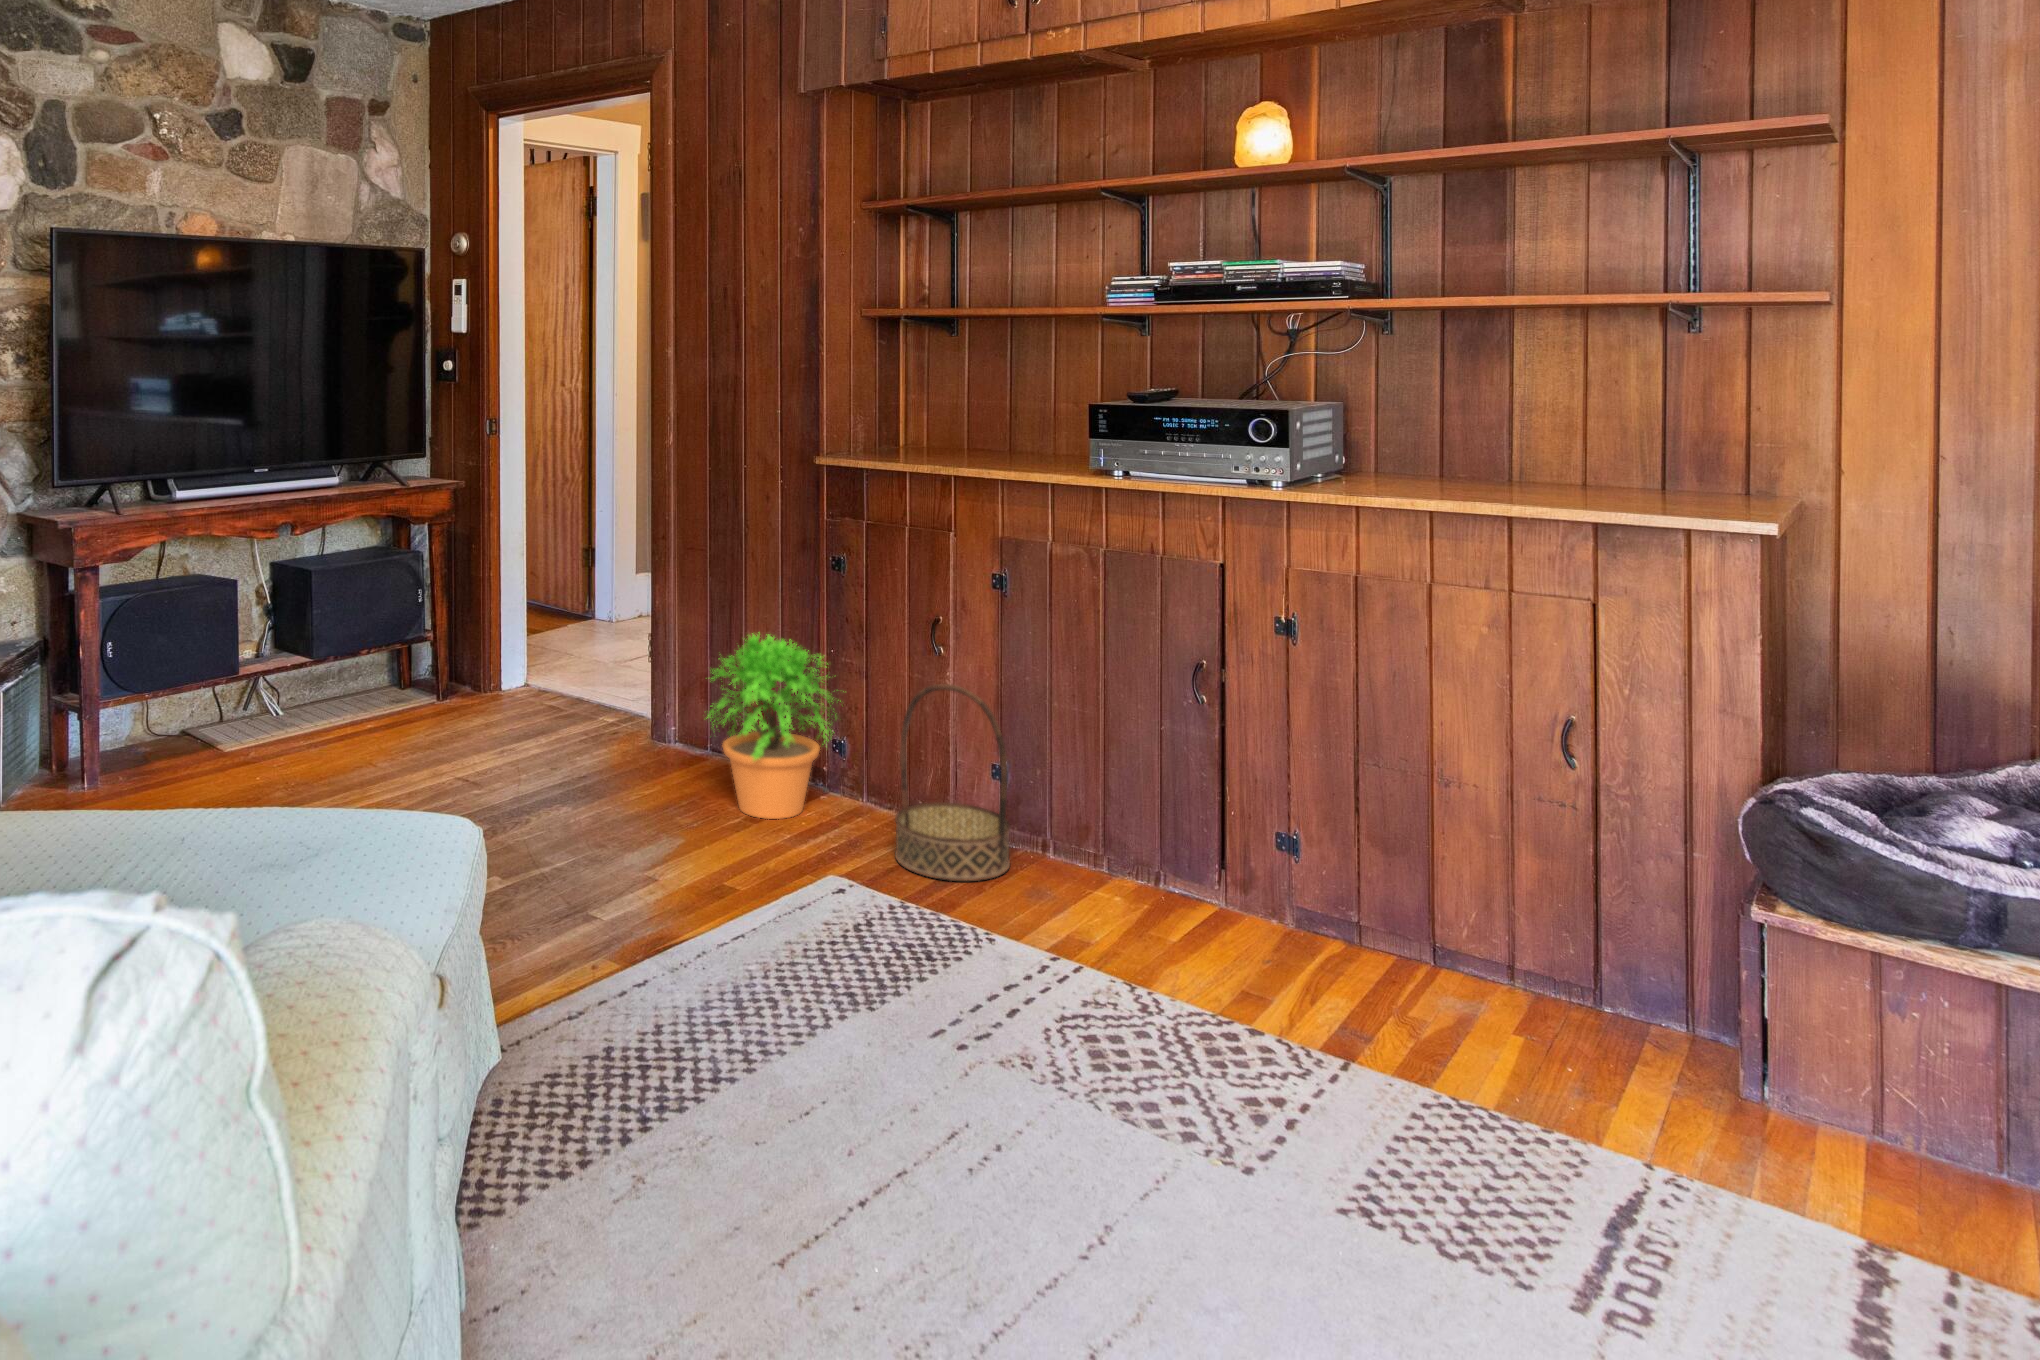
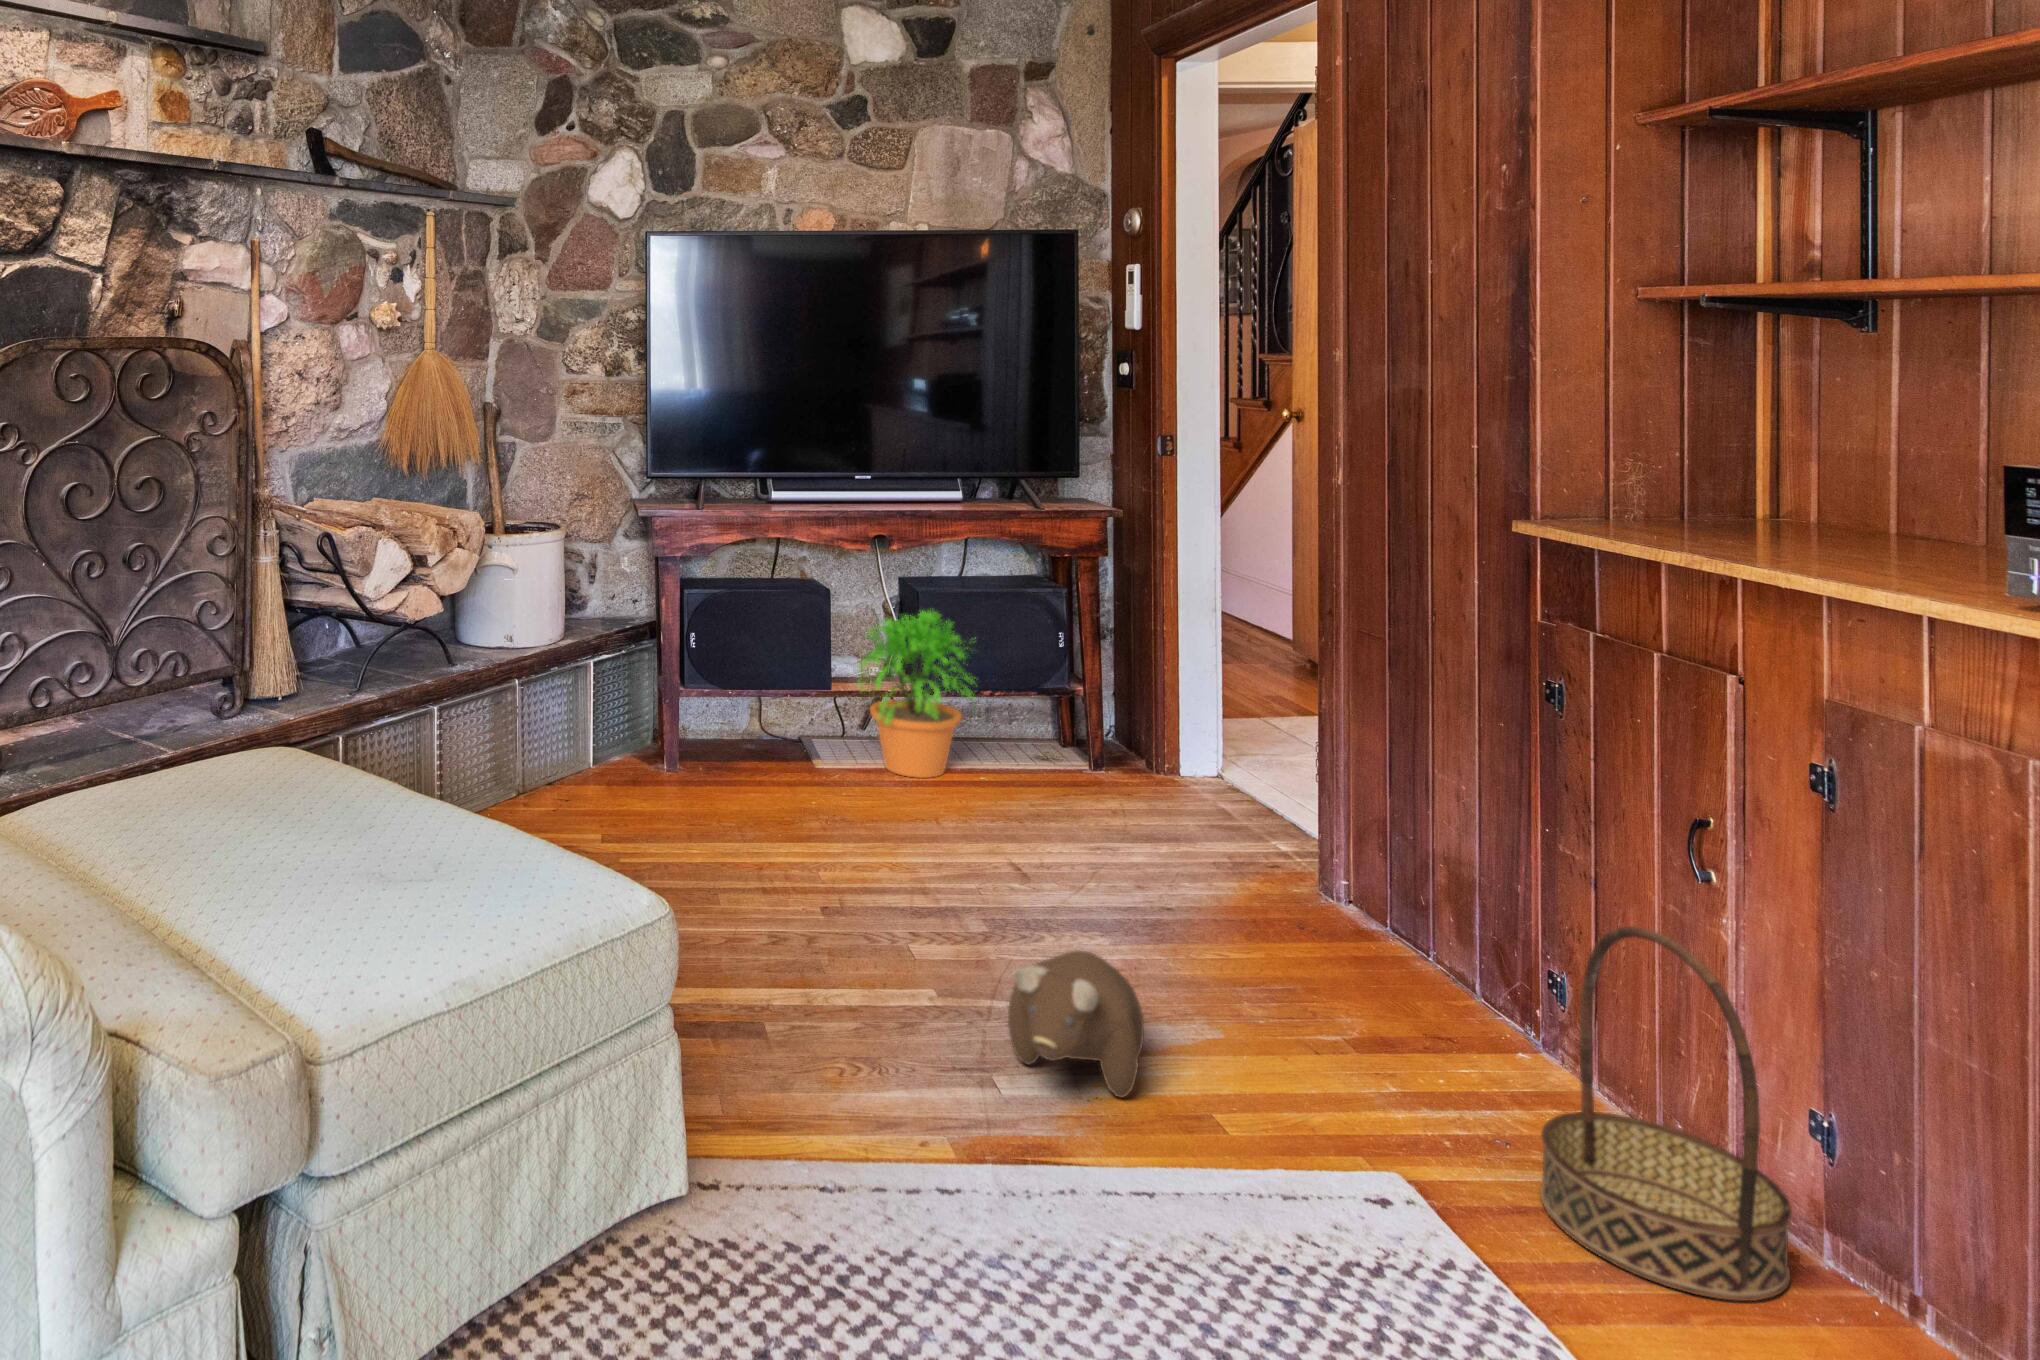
potted plant: present [707,634,839,819] -> present [858,611,975,778]
plush toy: none [592,800,687,897] -> present [1008,950,1144,1097]

